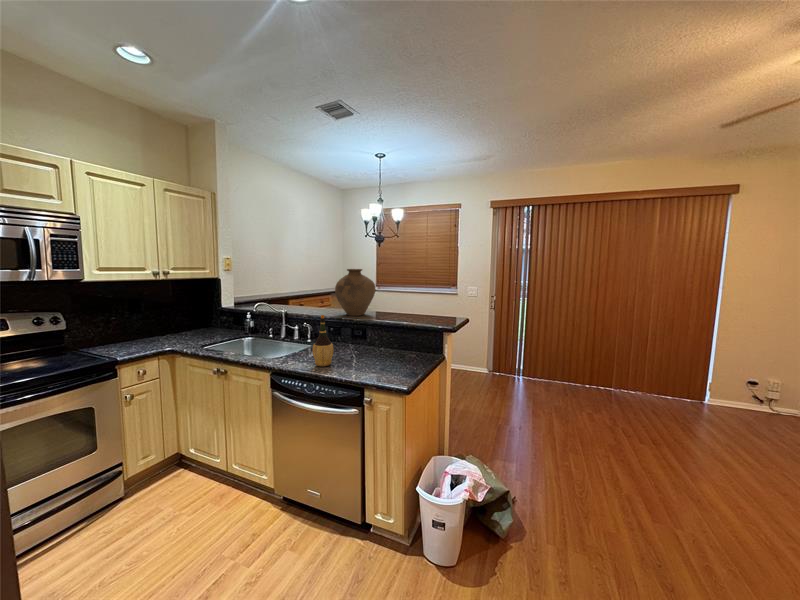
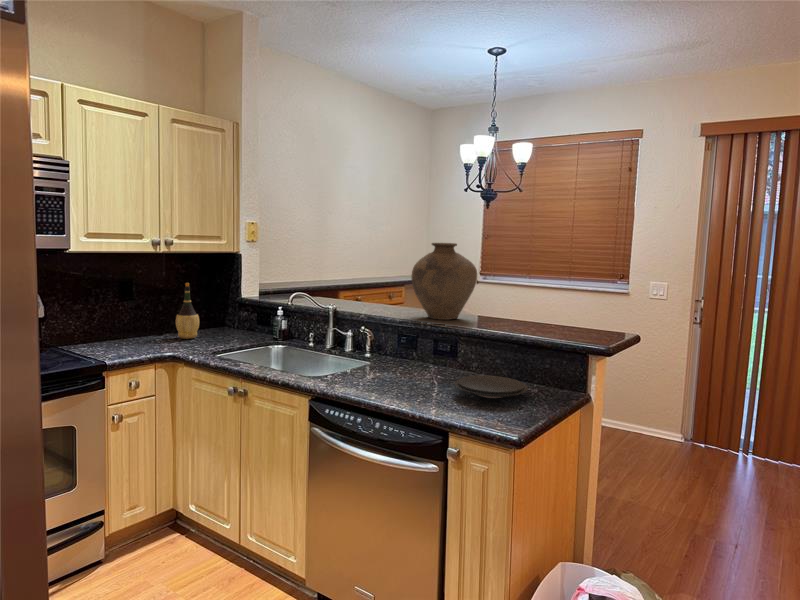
wine bottle: present [312,315,334,366] -> present [176,283,199,339]
plate: none [365,349,410,363] -> present [455,375,528,398]

